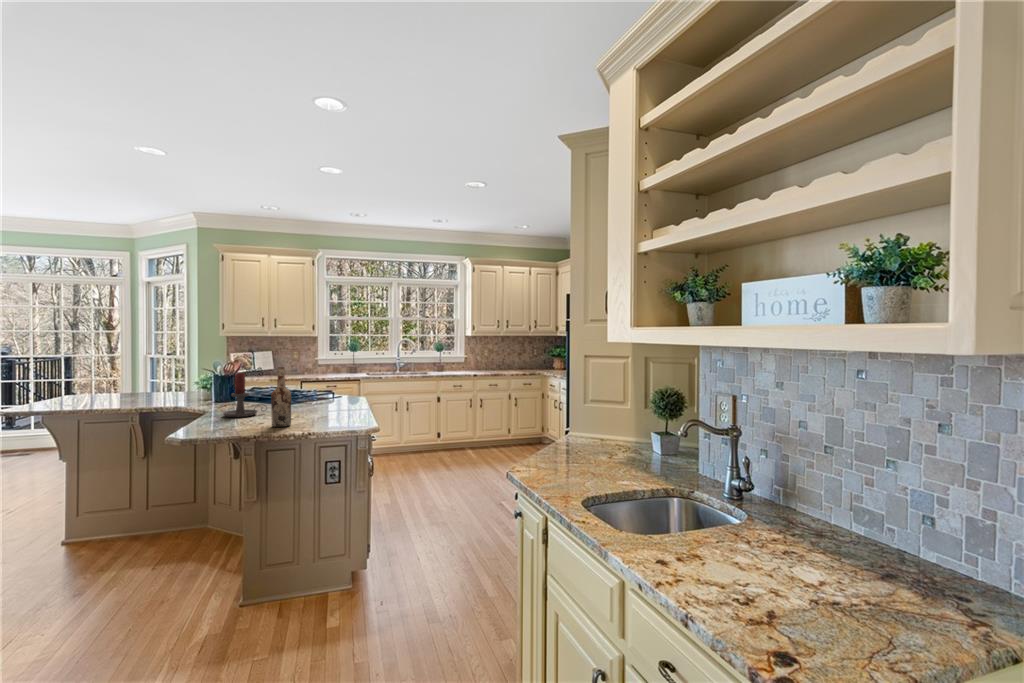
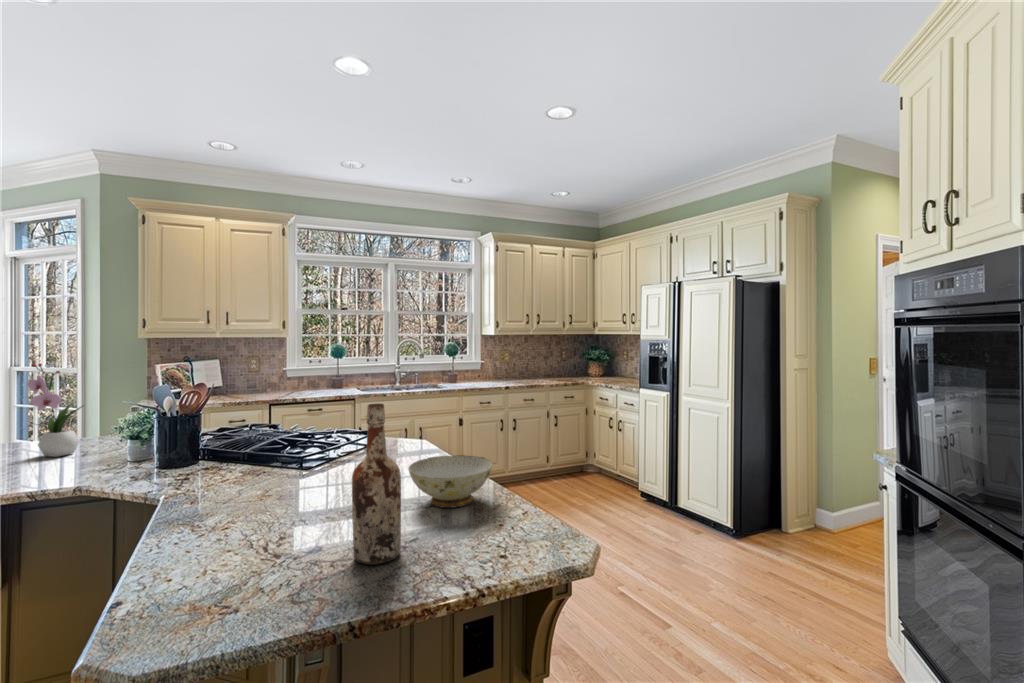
flower arrangement: none [159,351,185,399] -> present [27,363,83,457]
candle holder: present [223,373,267,417] -> none [193,413,293,521]
ceramic bowl: none [312,397,353,418] -> present [408,455,493,508]

